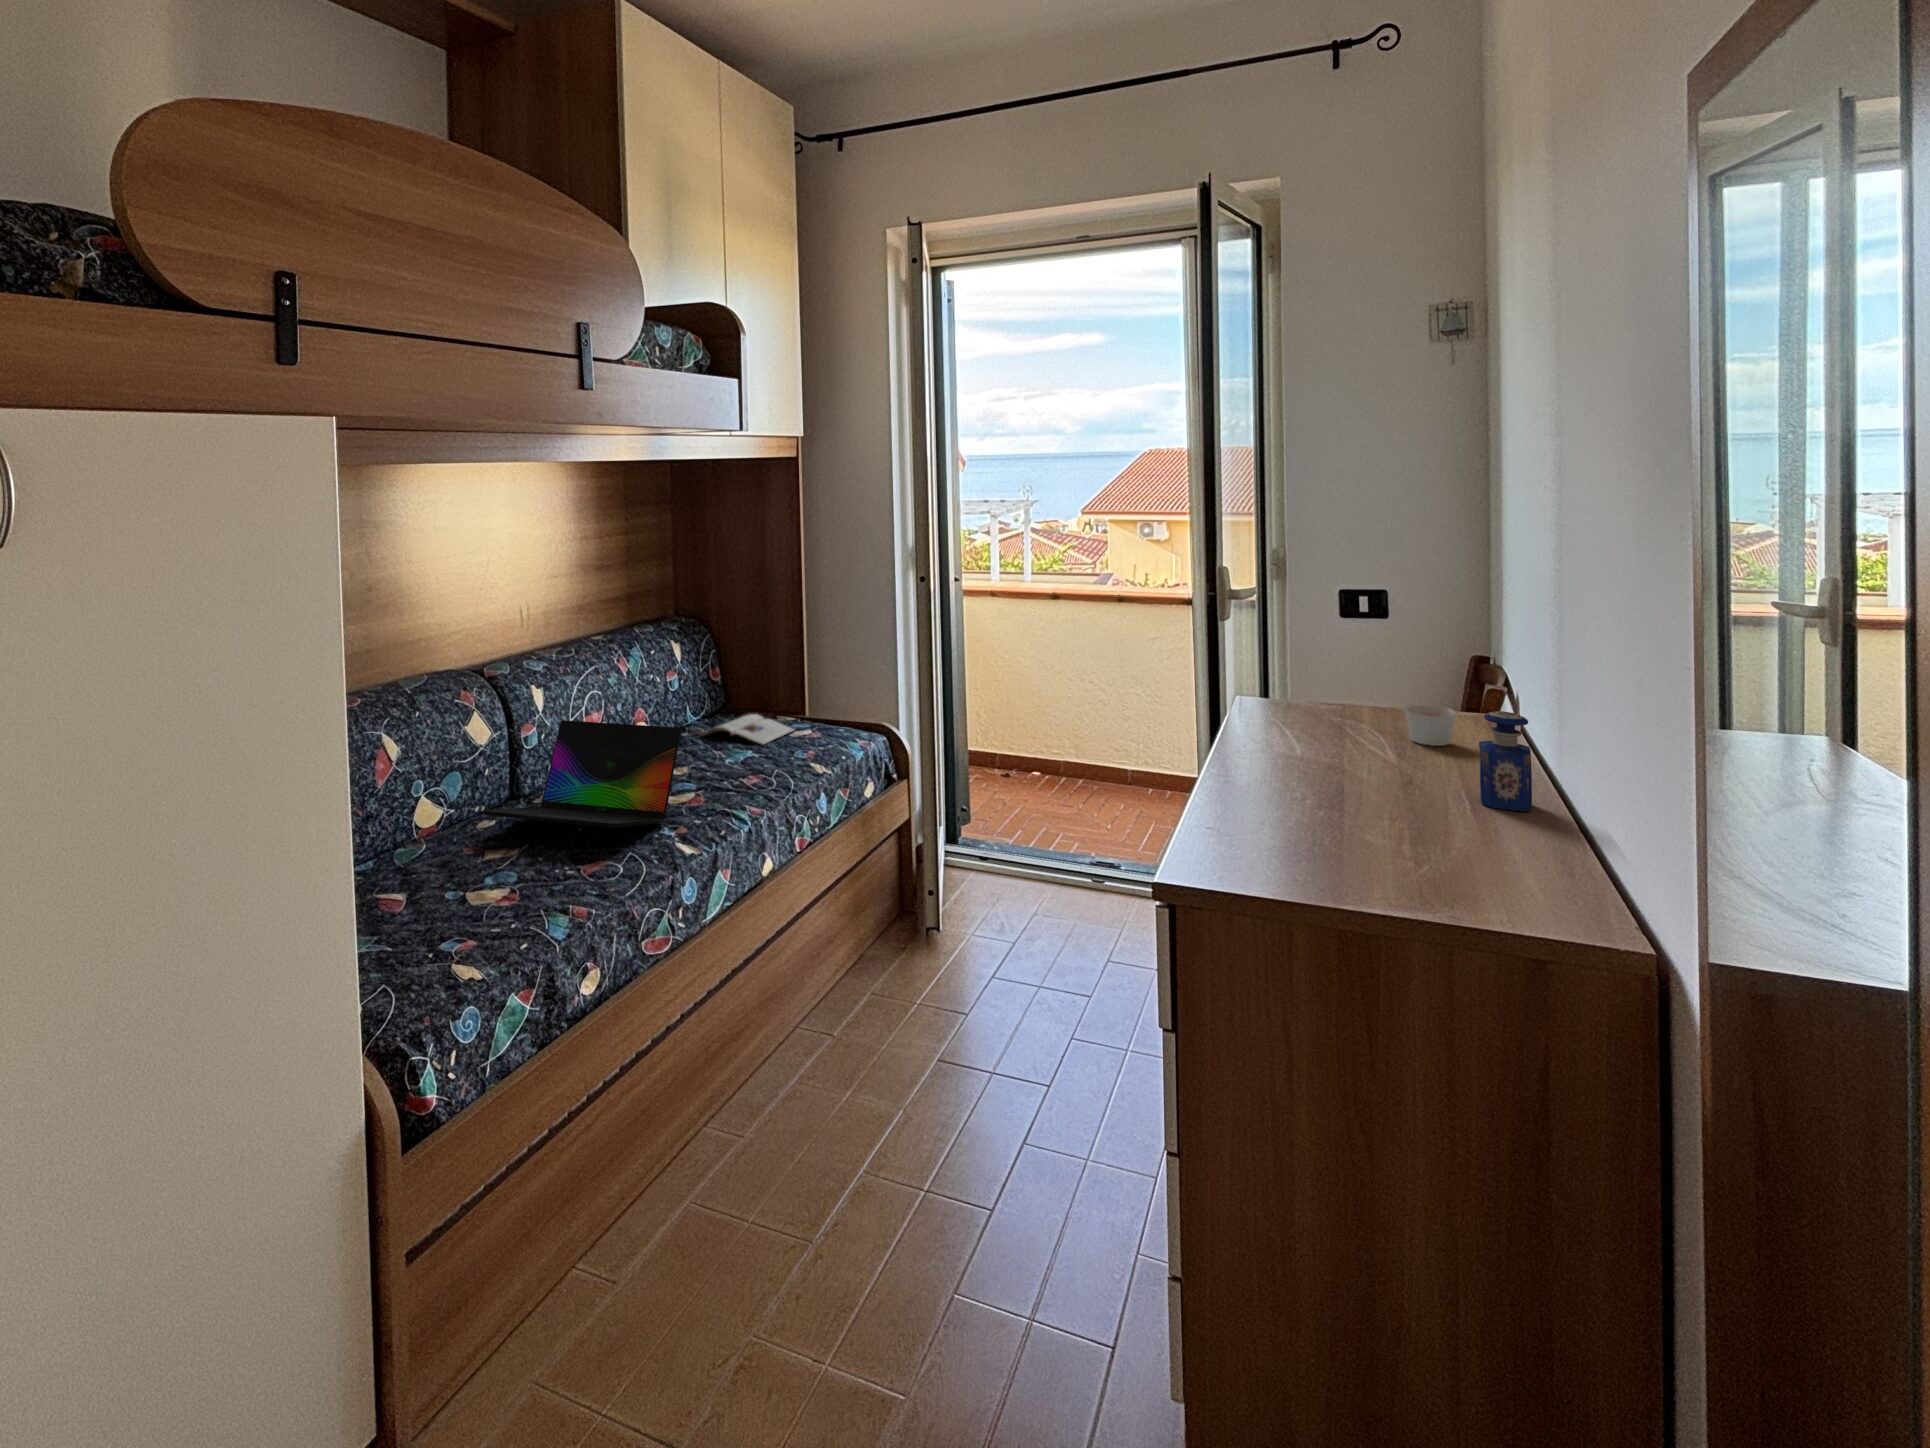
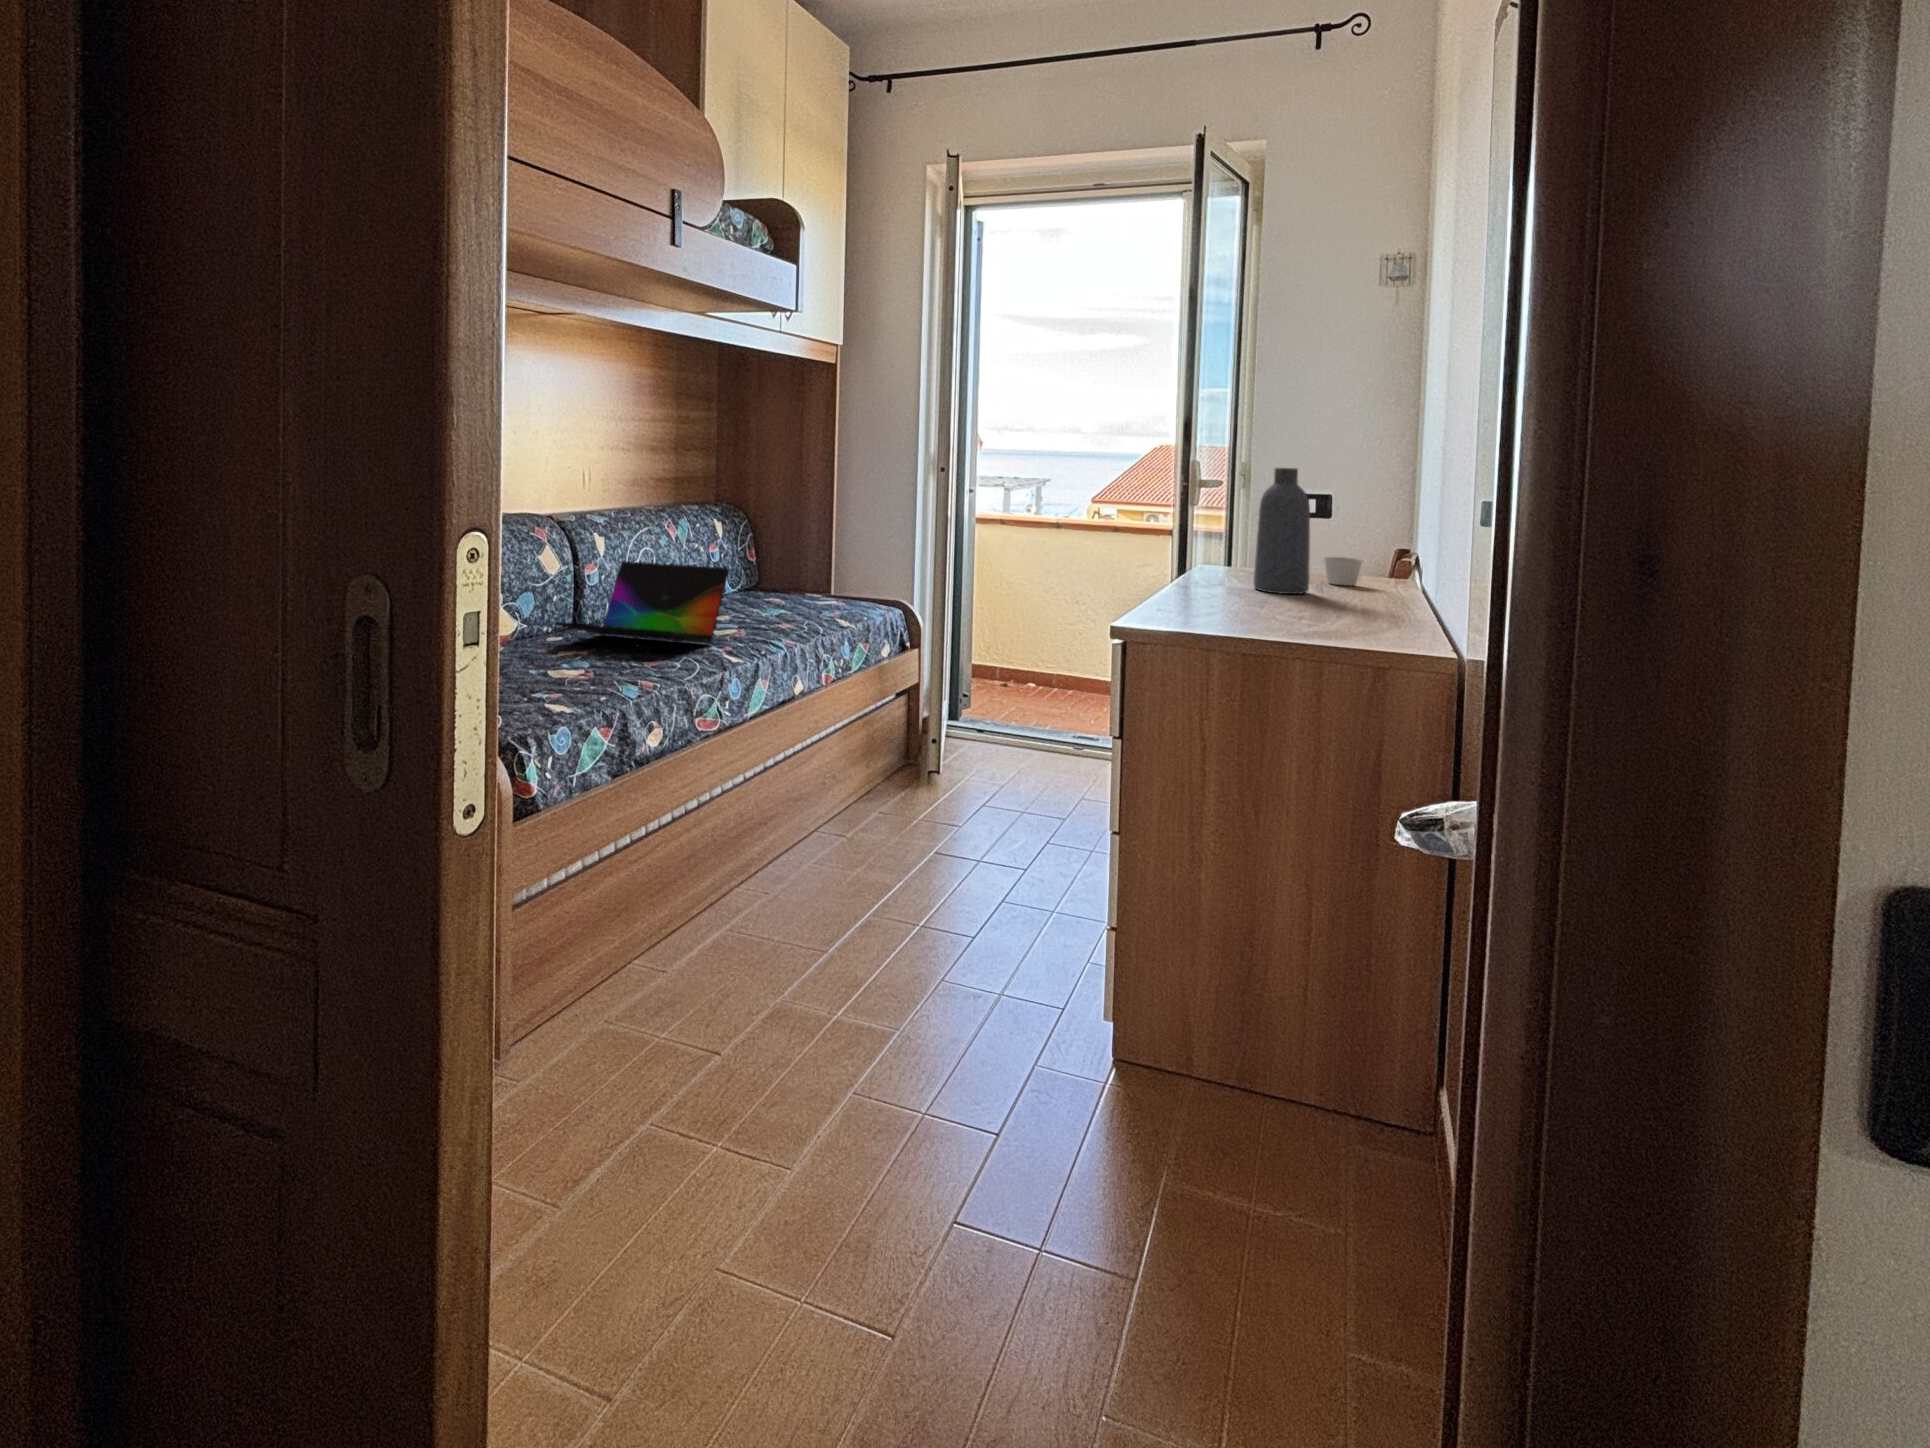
vase: none [1323,615,1398,781] -> present [1254,468,1310,594]
perfume bottle: present [1479,711,1532,811] -> none [1365,536,1403,608]
magazine: present [700,714,794,745] -> none [736,588,822,609]

